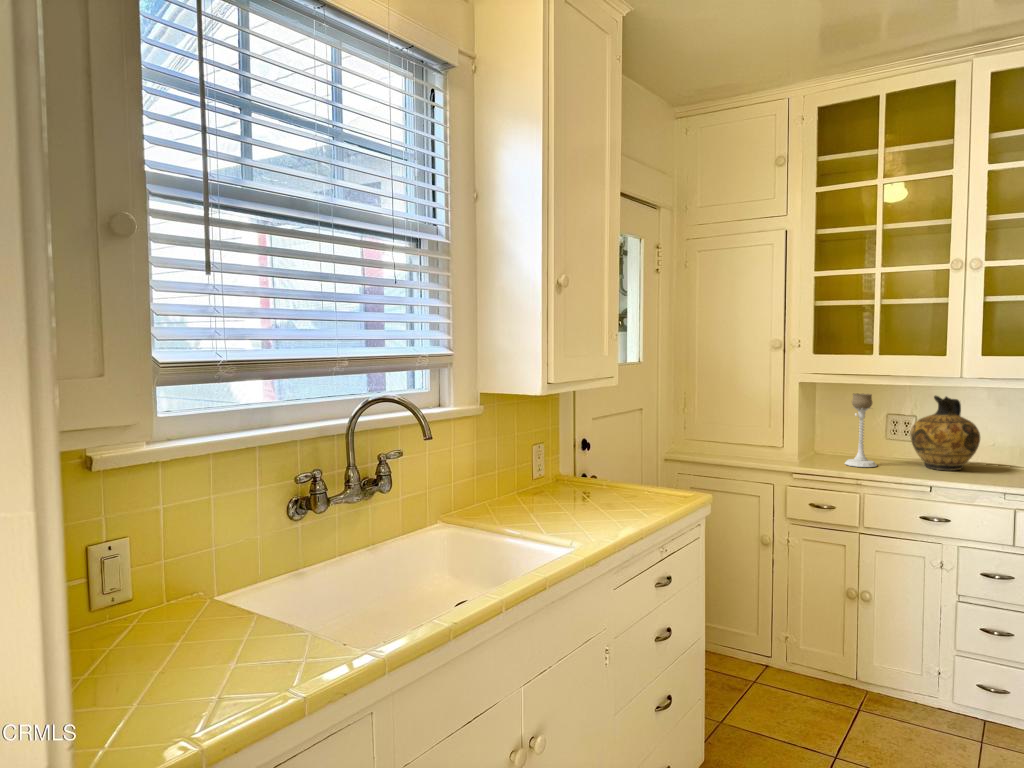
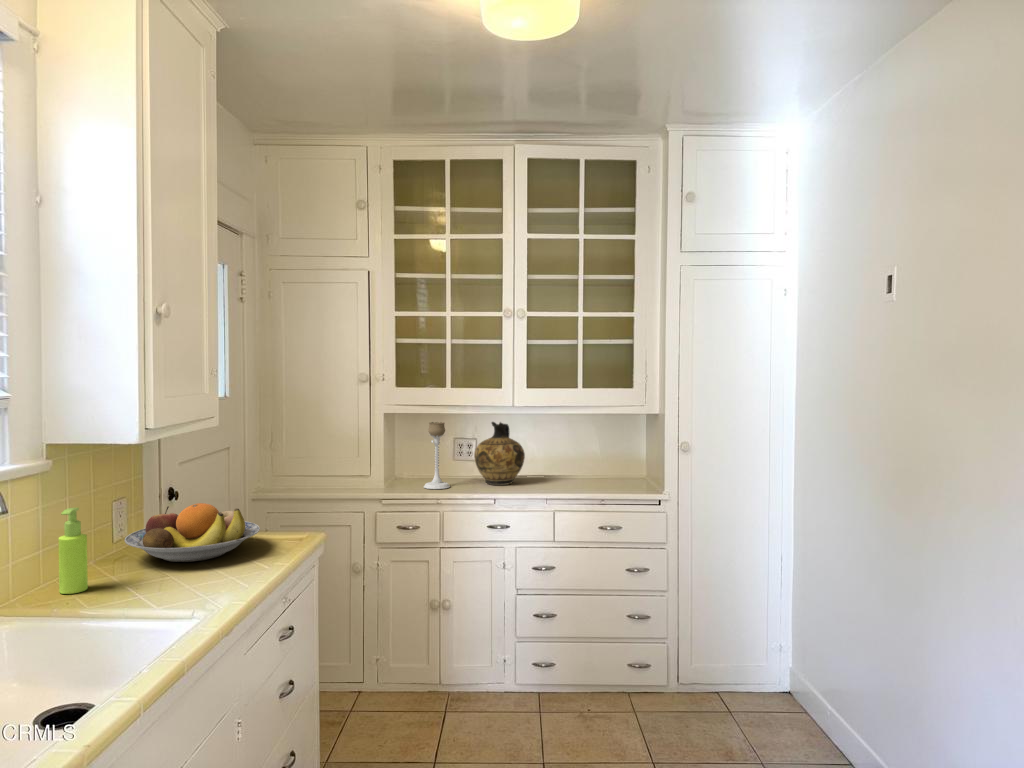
soap dispenser: none [483,444,503,513] -> present [58,508,88,594]
fruit bowl: none [537,452,647,502] -> present [125,503,260,562]

